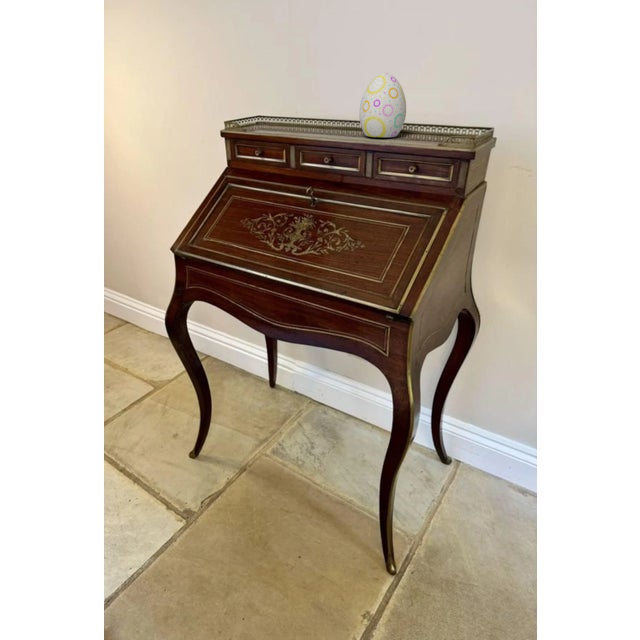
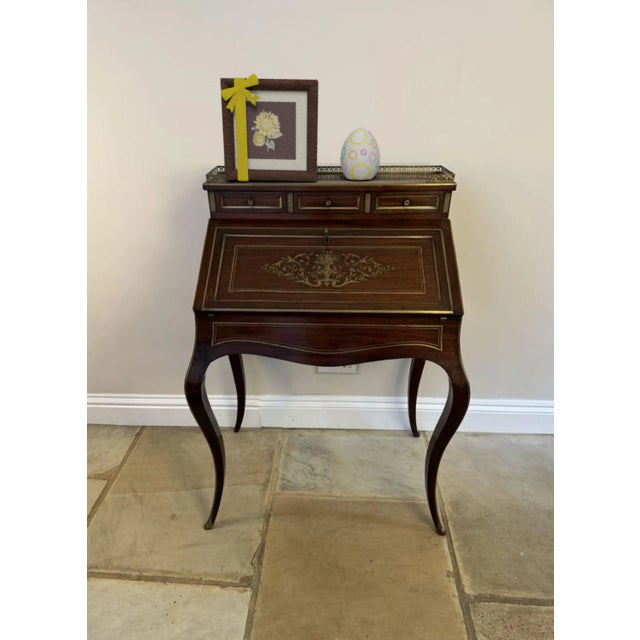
picture frame: none [242,10,342,136] -> present [220,73,319,181]

